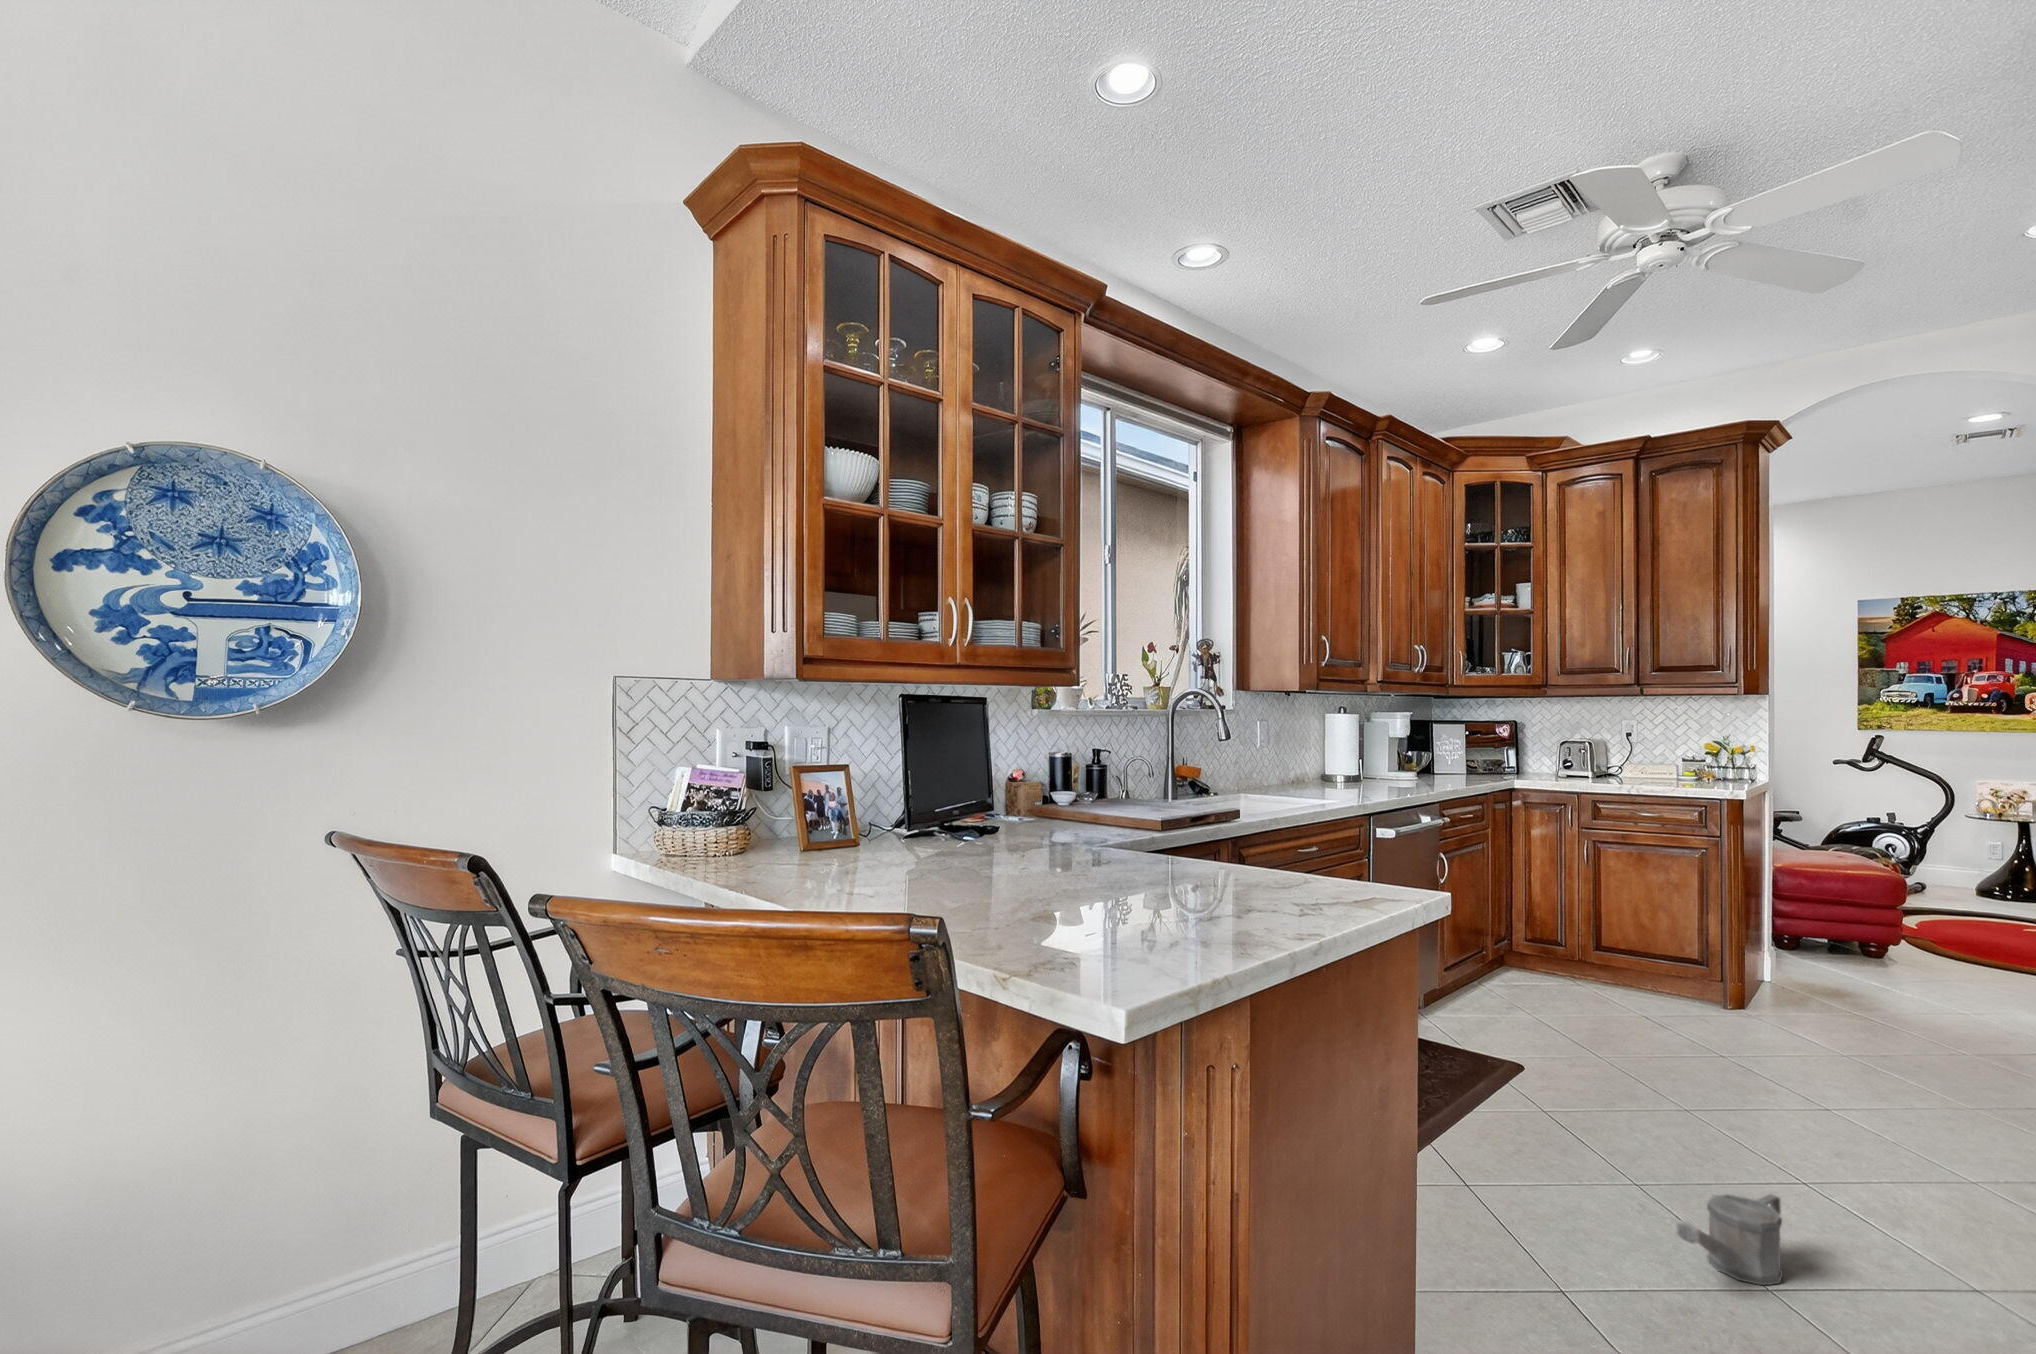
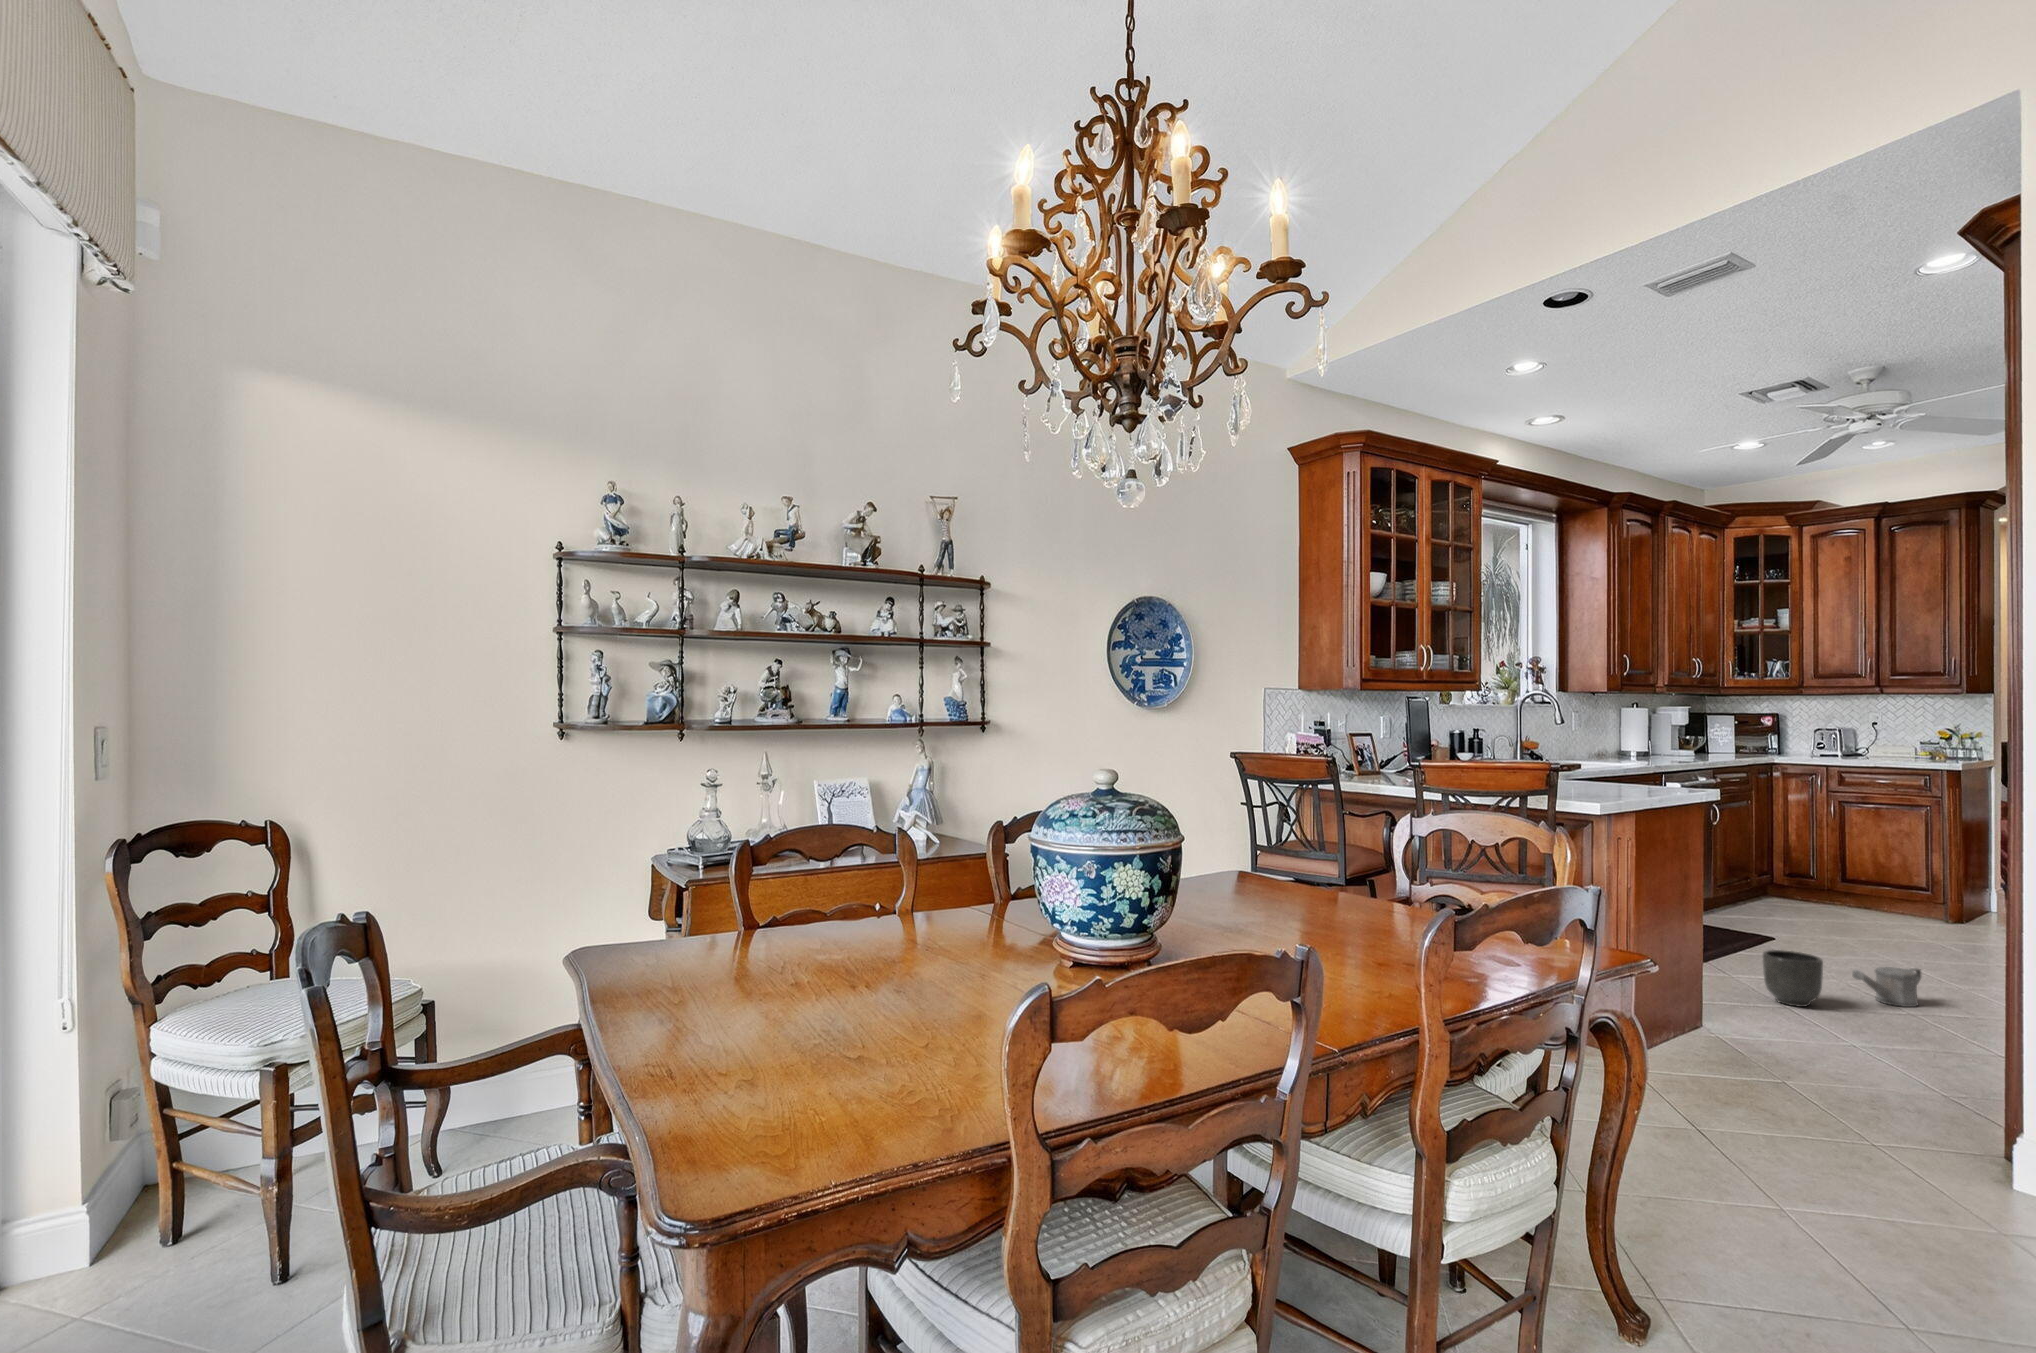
planter: none [1523,1178,1630,1306] -> present [1763,950,1823,1007]

